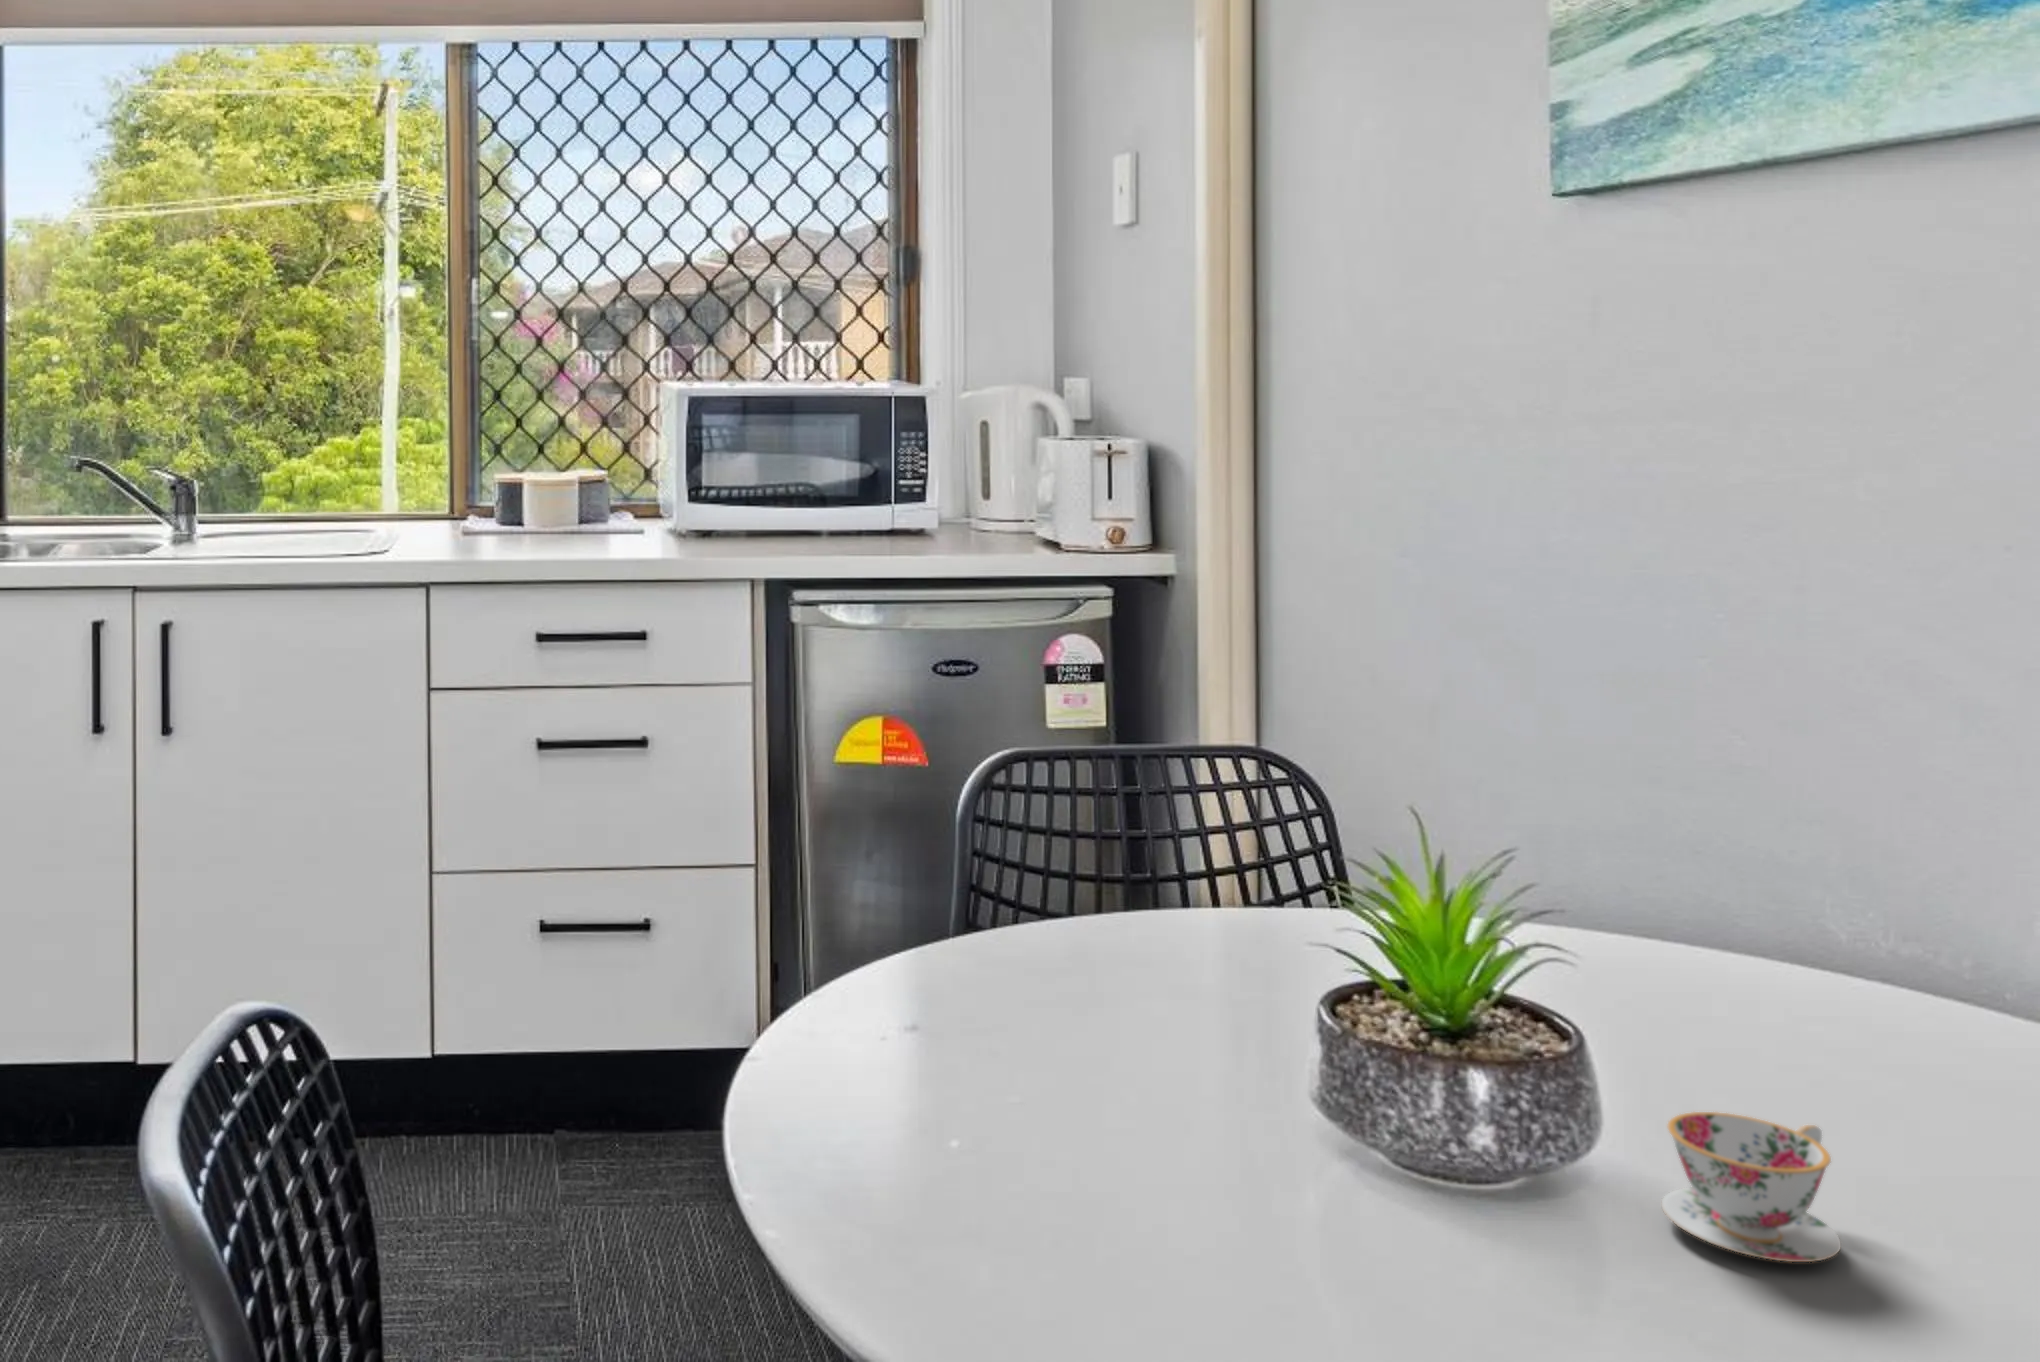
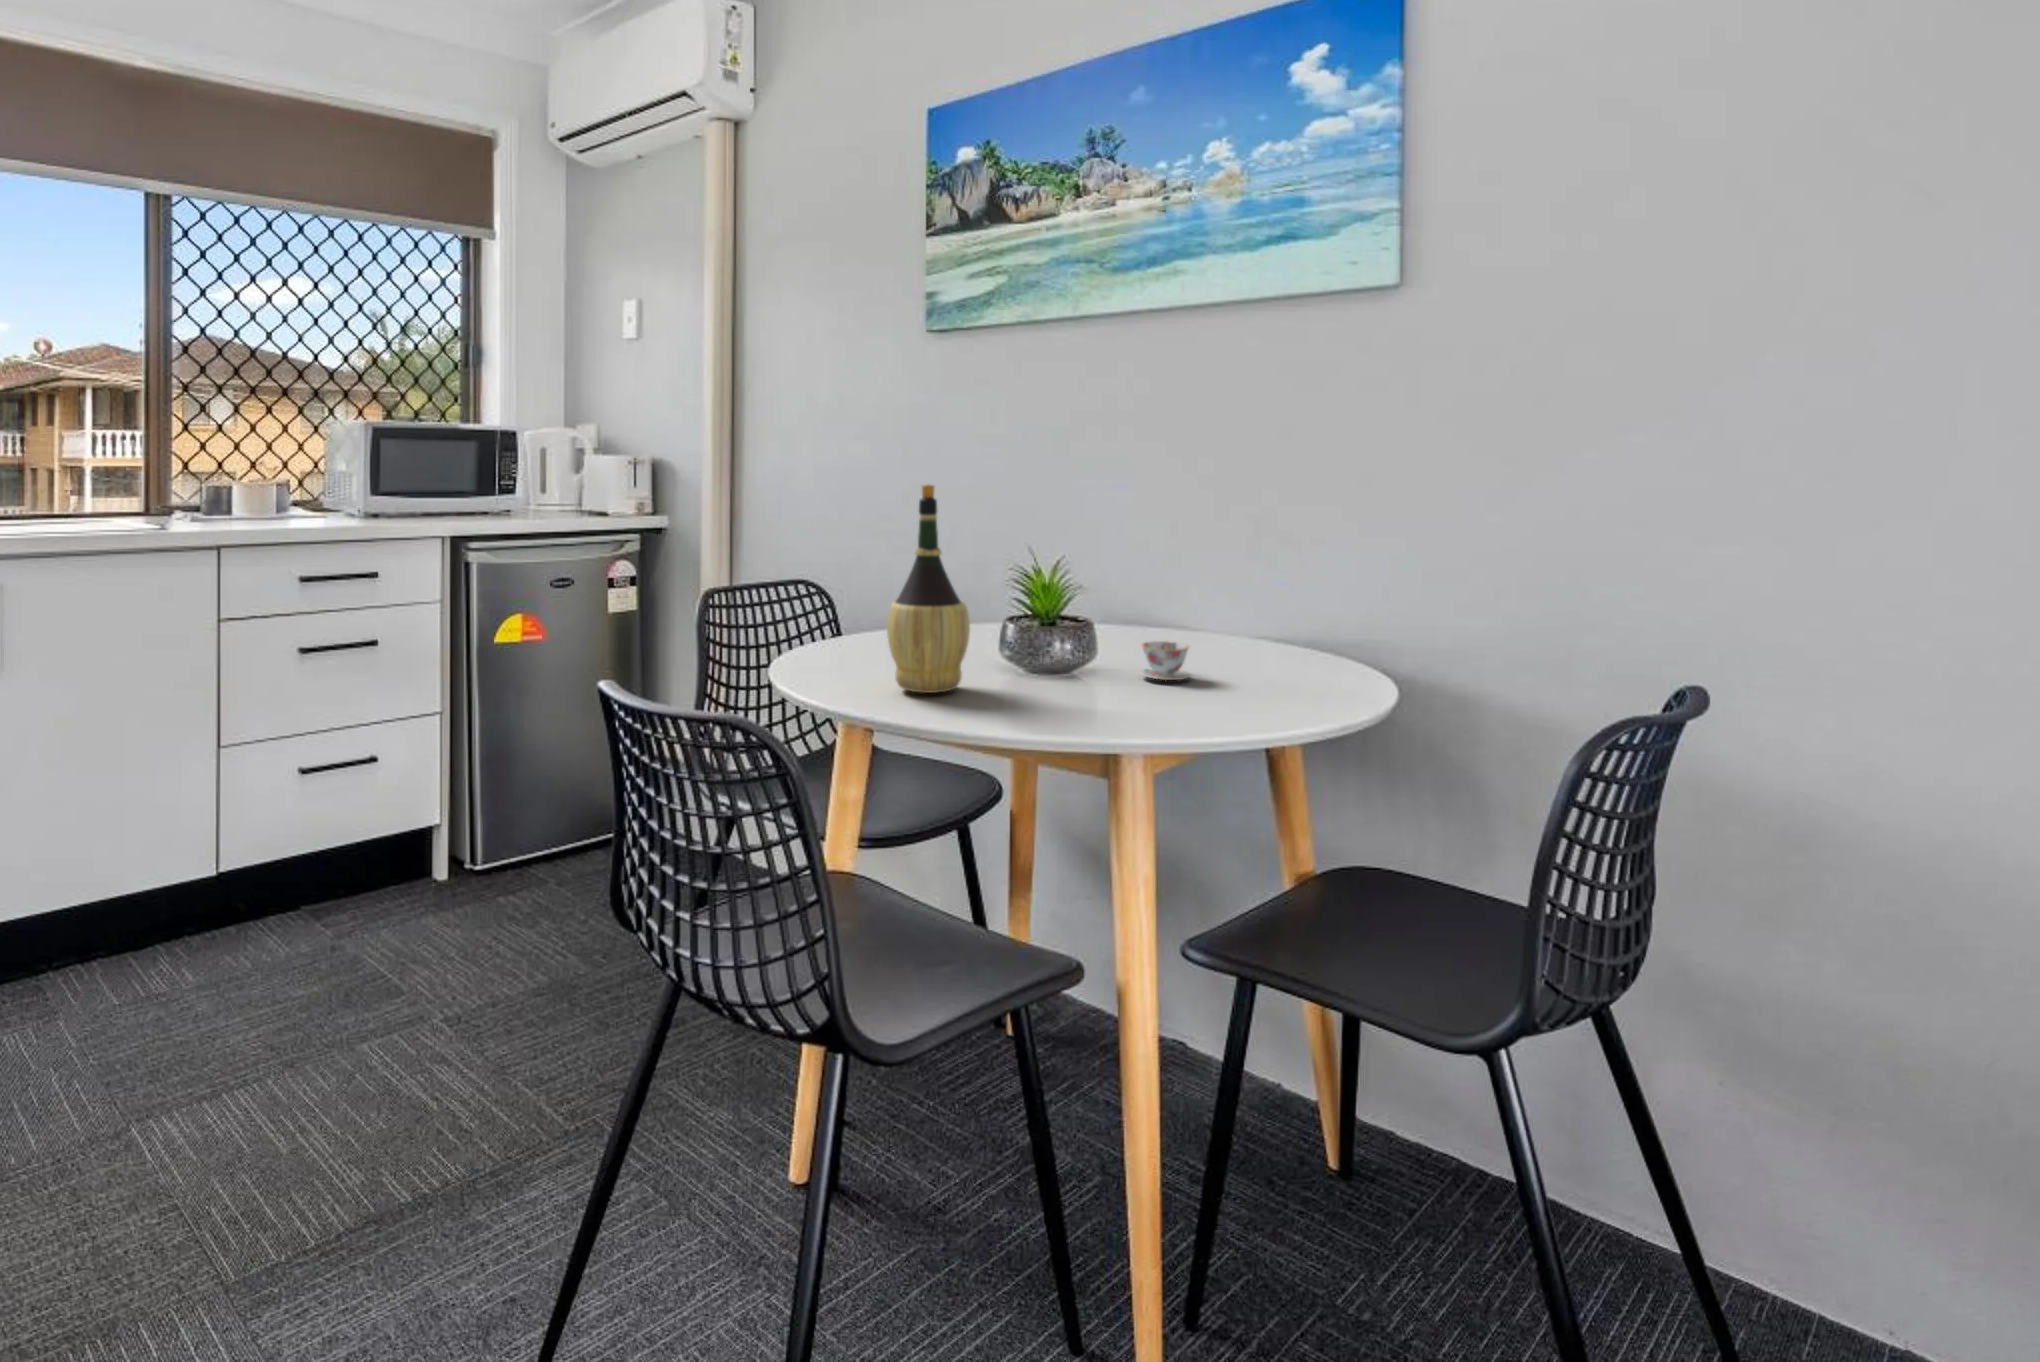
wine bottle: none [980,618,1172,1090] -> present [887,485,970,693]

